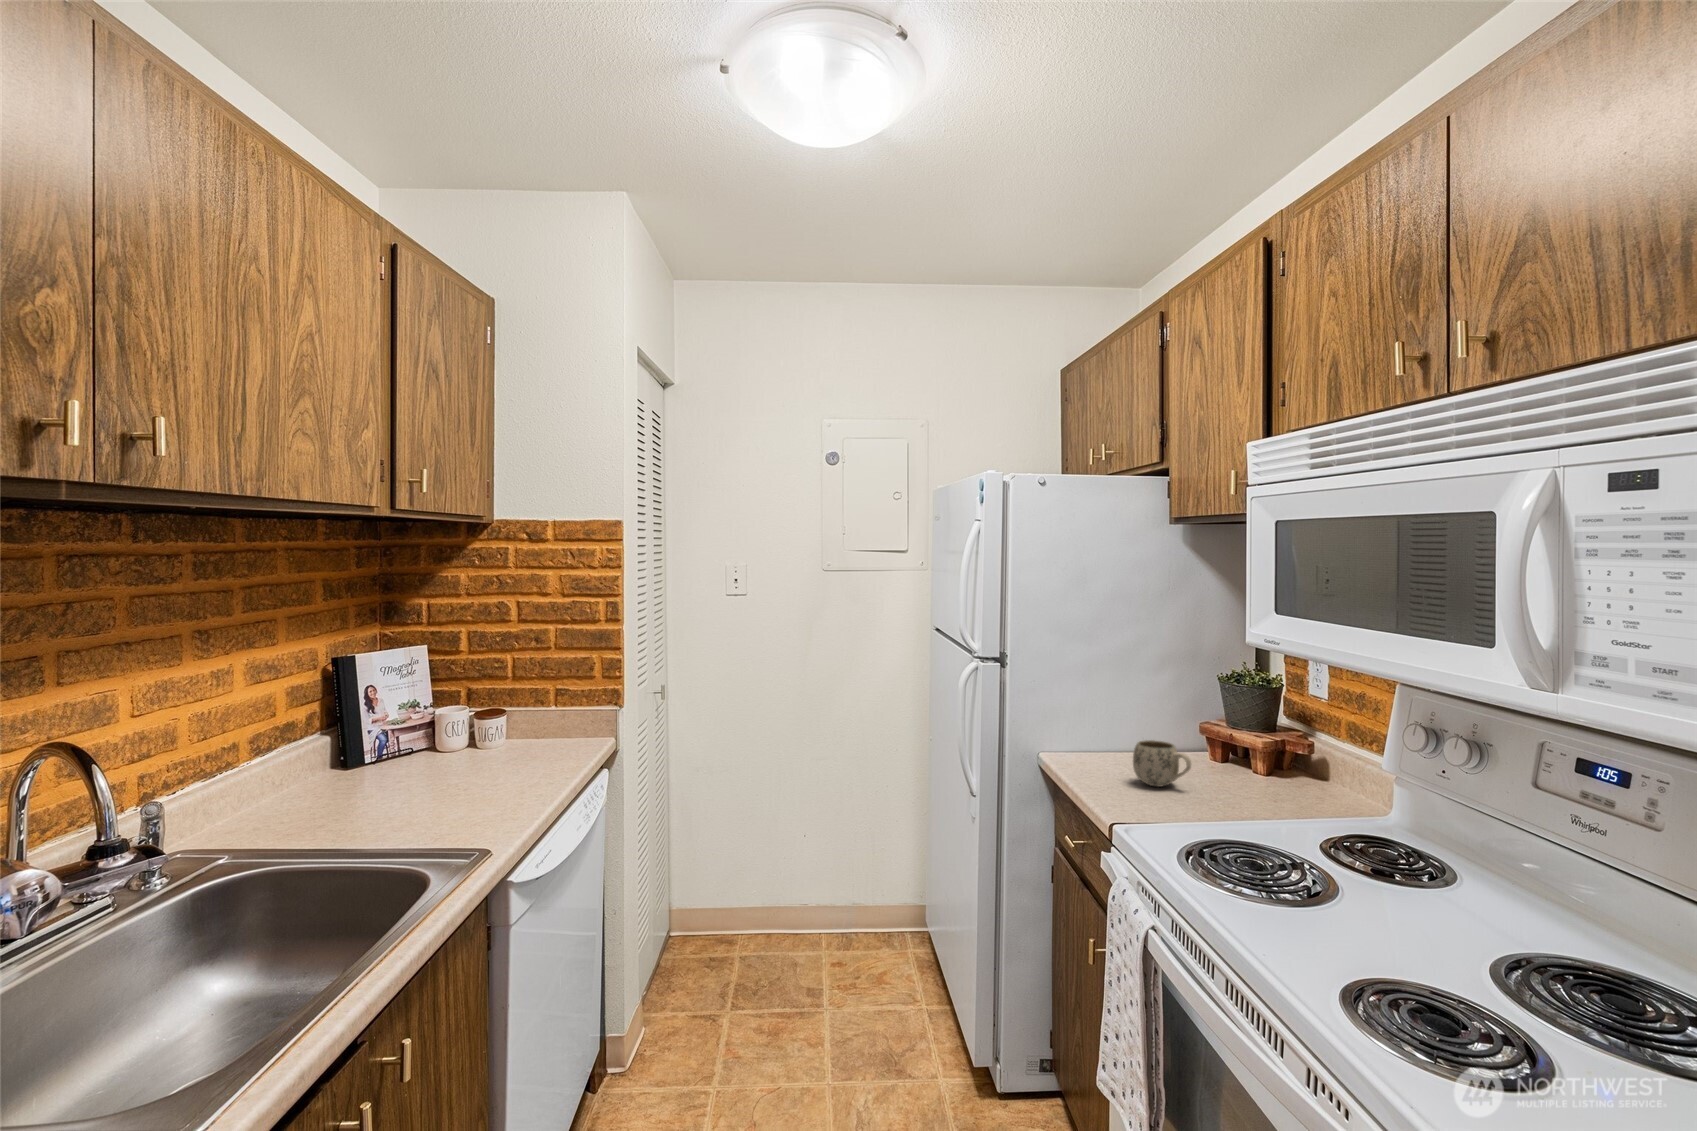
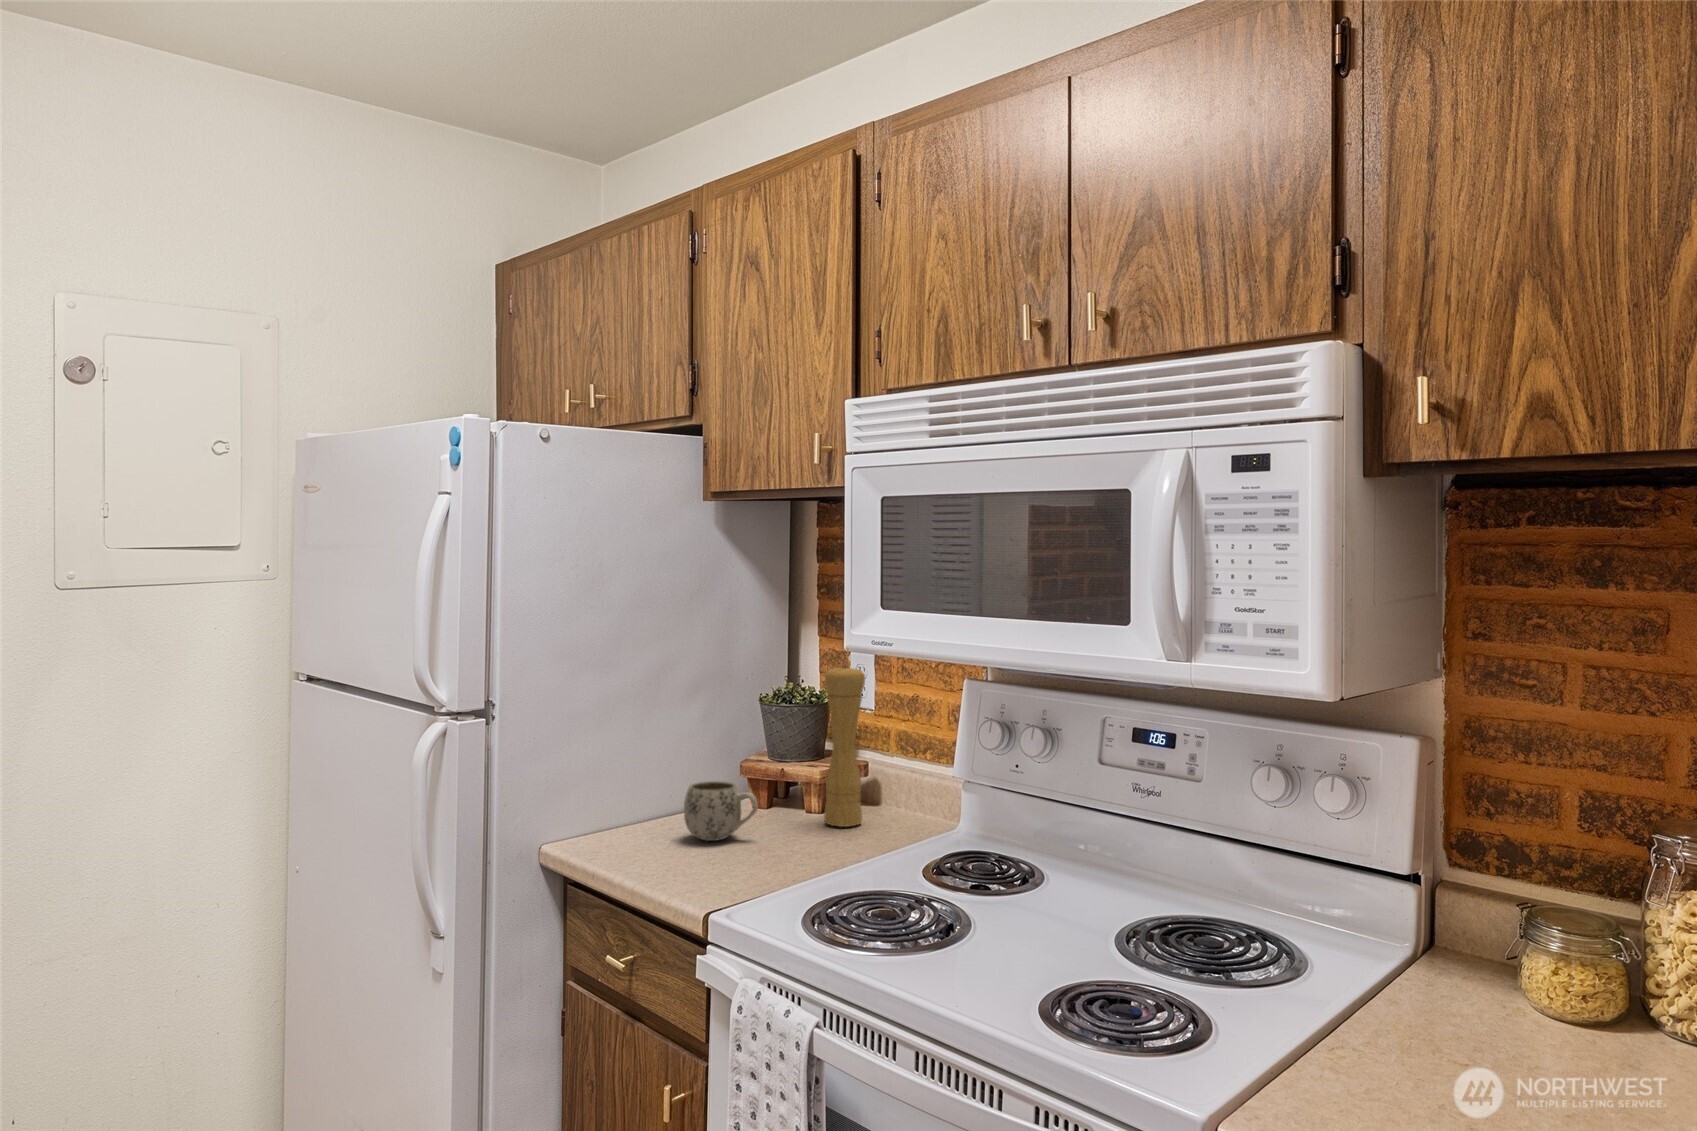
pepper mill: none [1258,660,1296,794] -> present [824,665,865,827]

